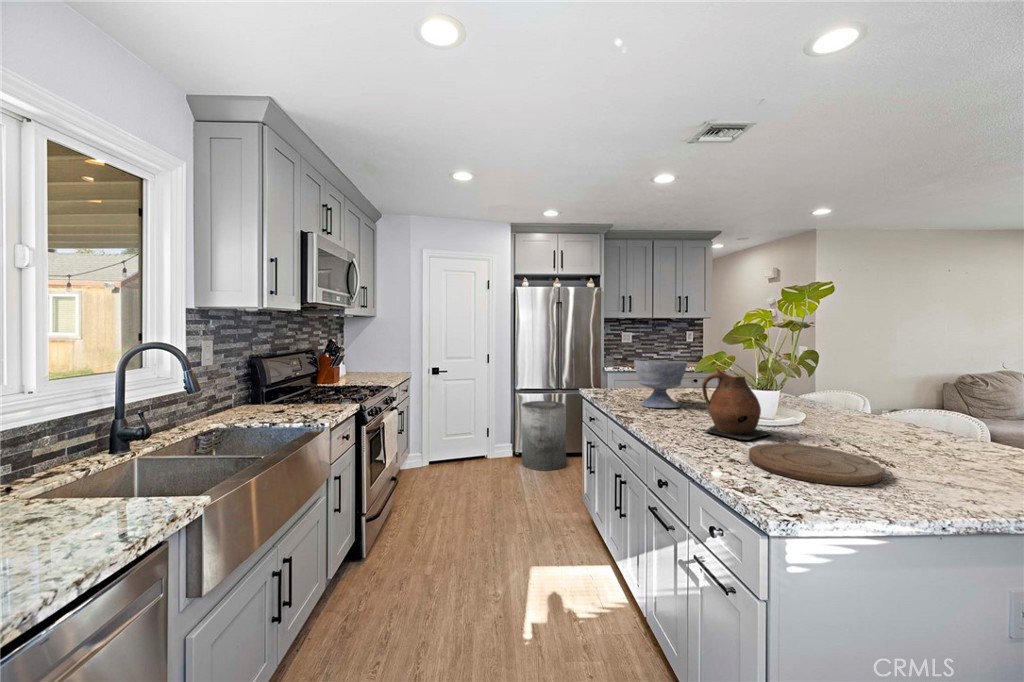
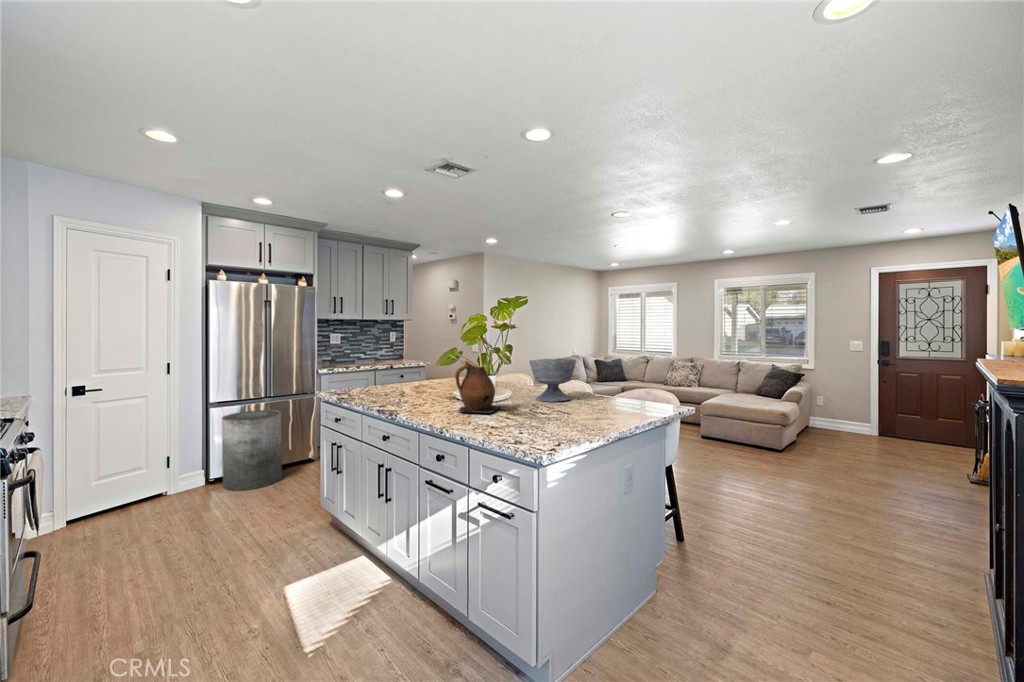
bowl: present [634,360,687,408] -> present [530,359,576,402]
cutting board: present [749,443,882,486] -> none [501,410,572,431]

